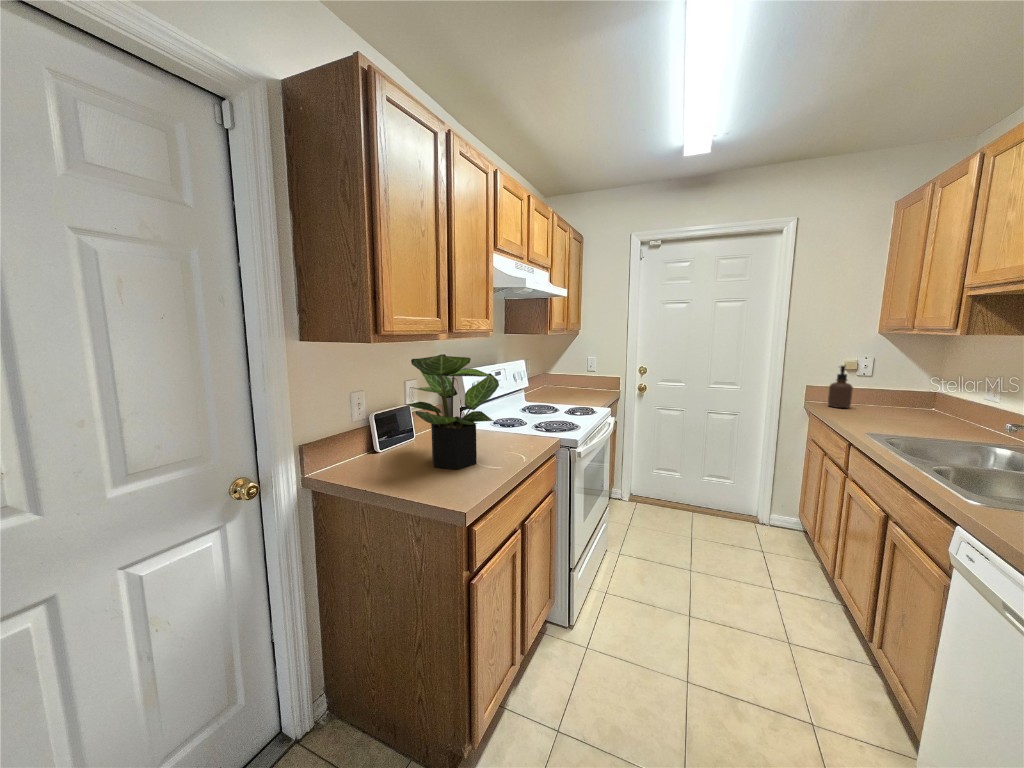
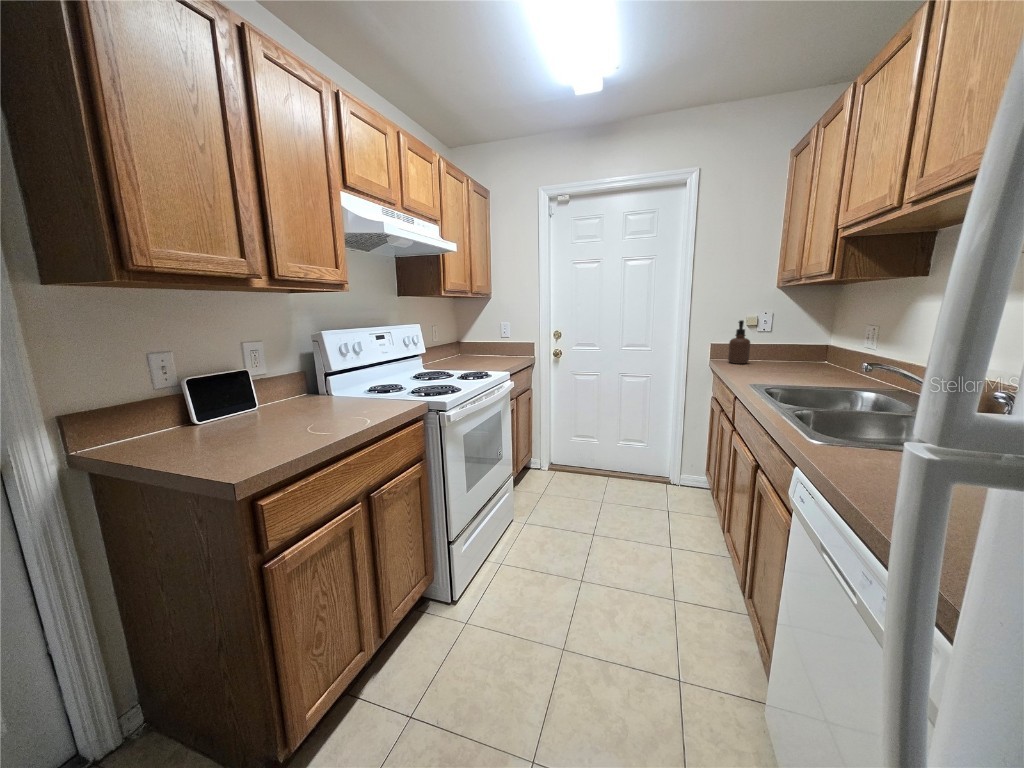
potted plant: present [405,354,499,469] -> none [190,296,330,438]

